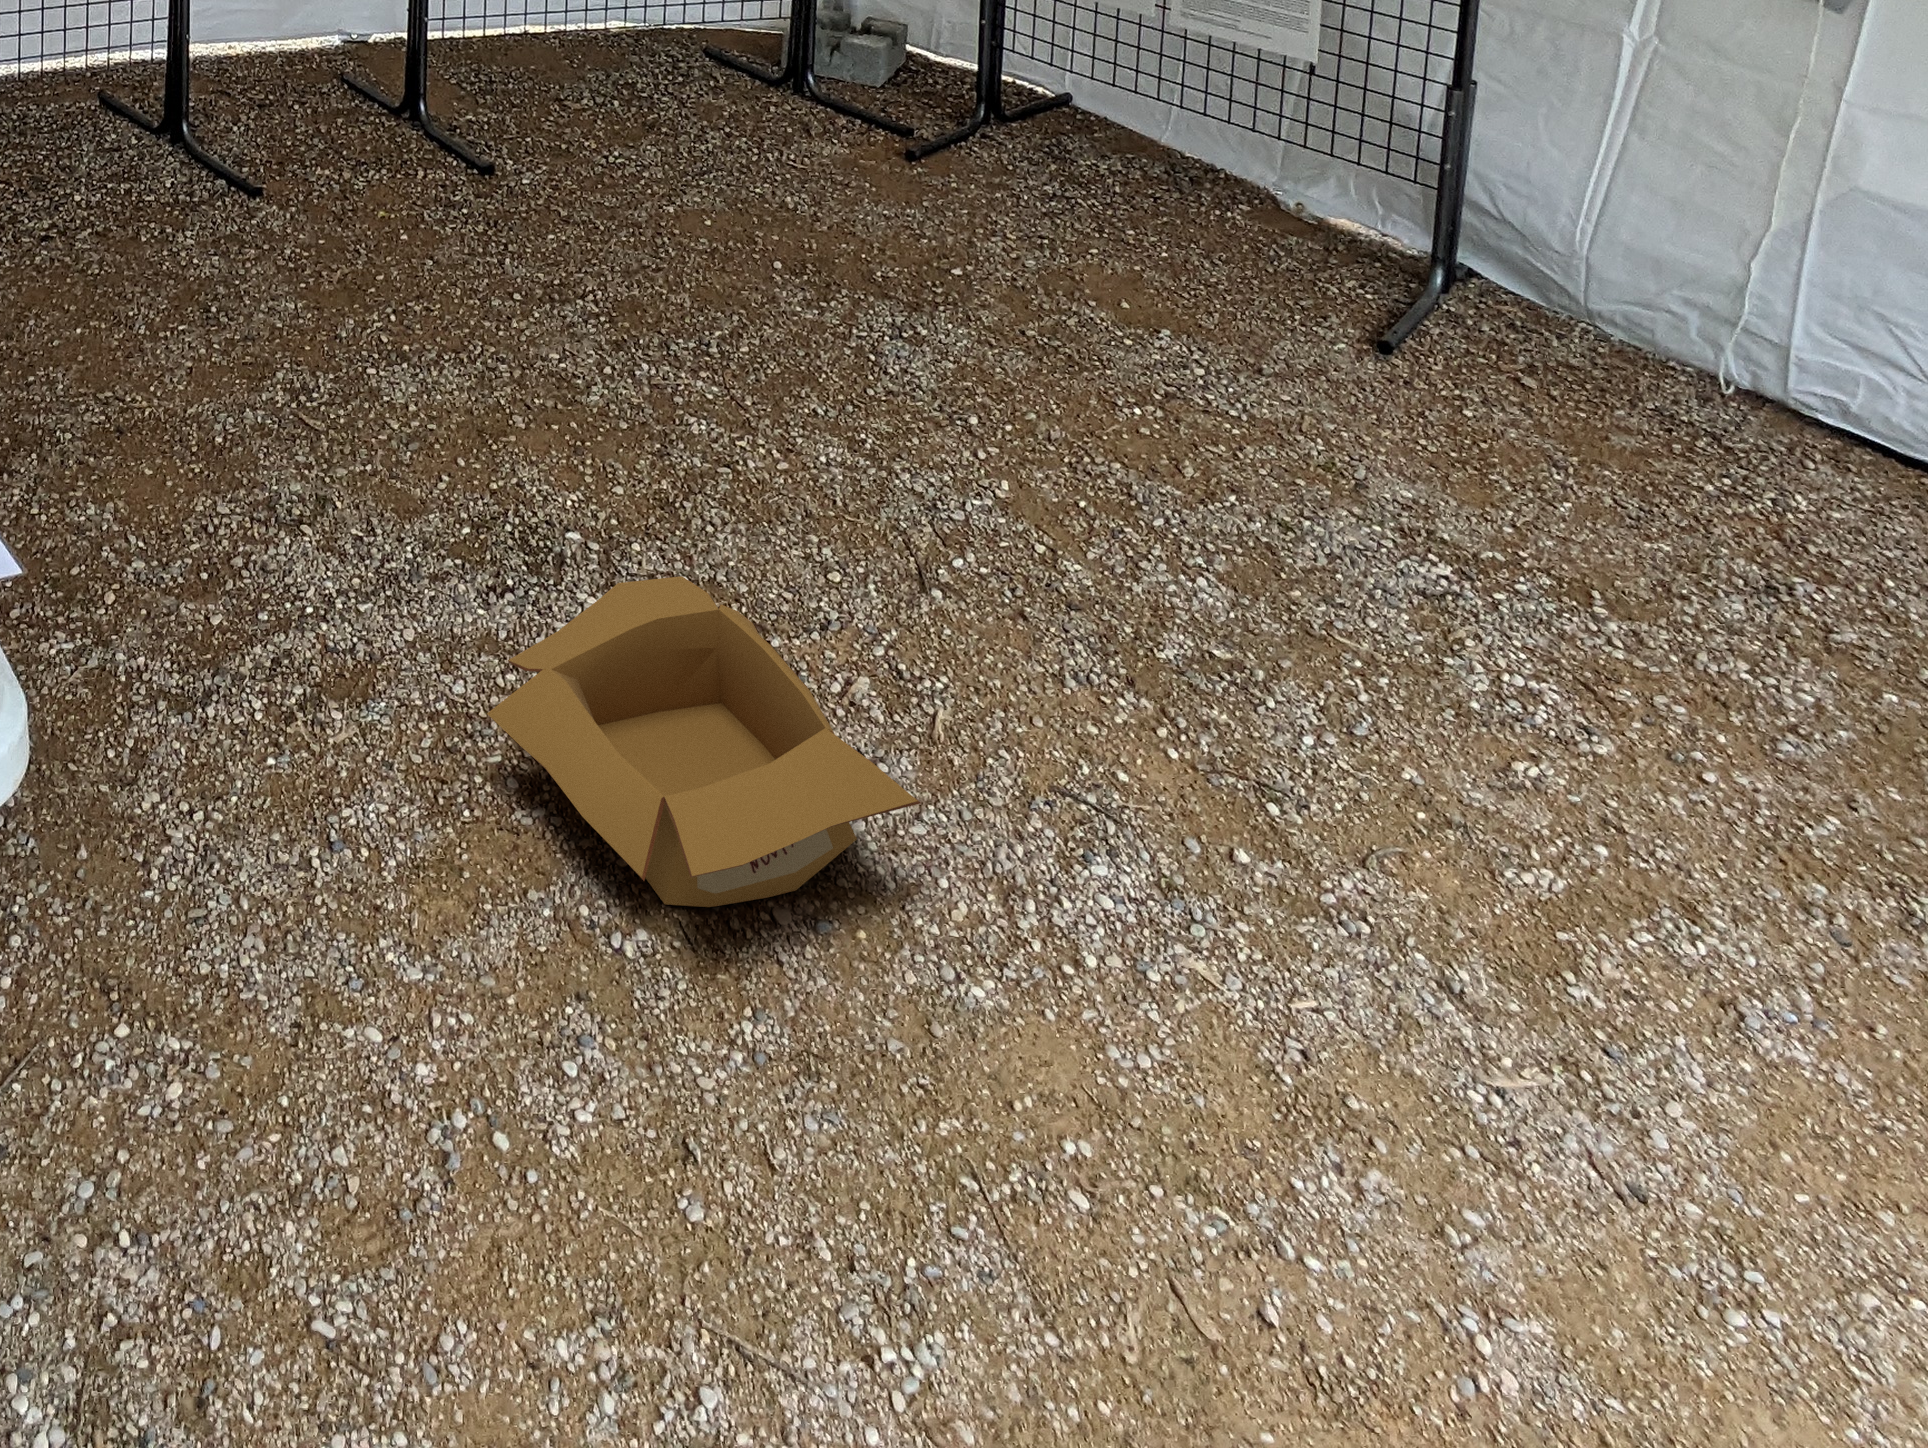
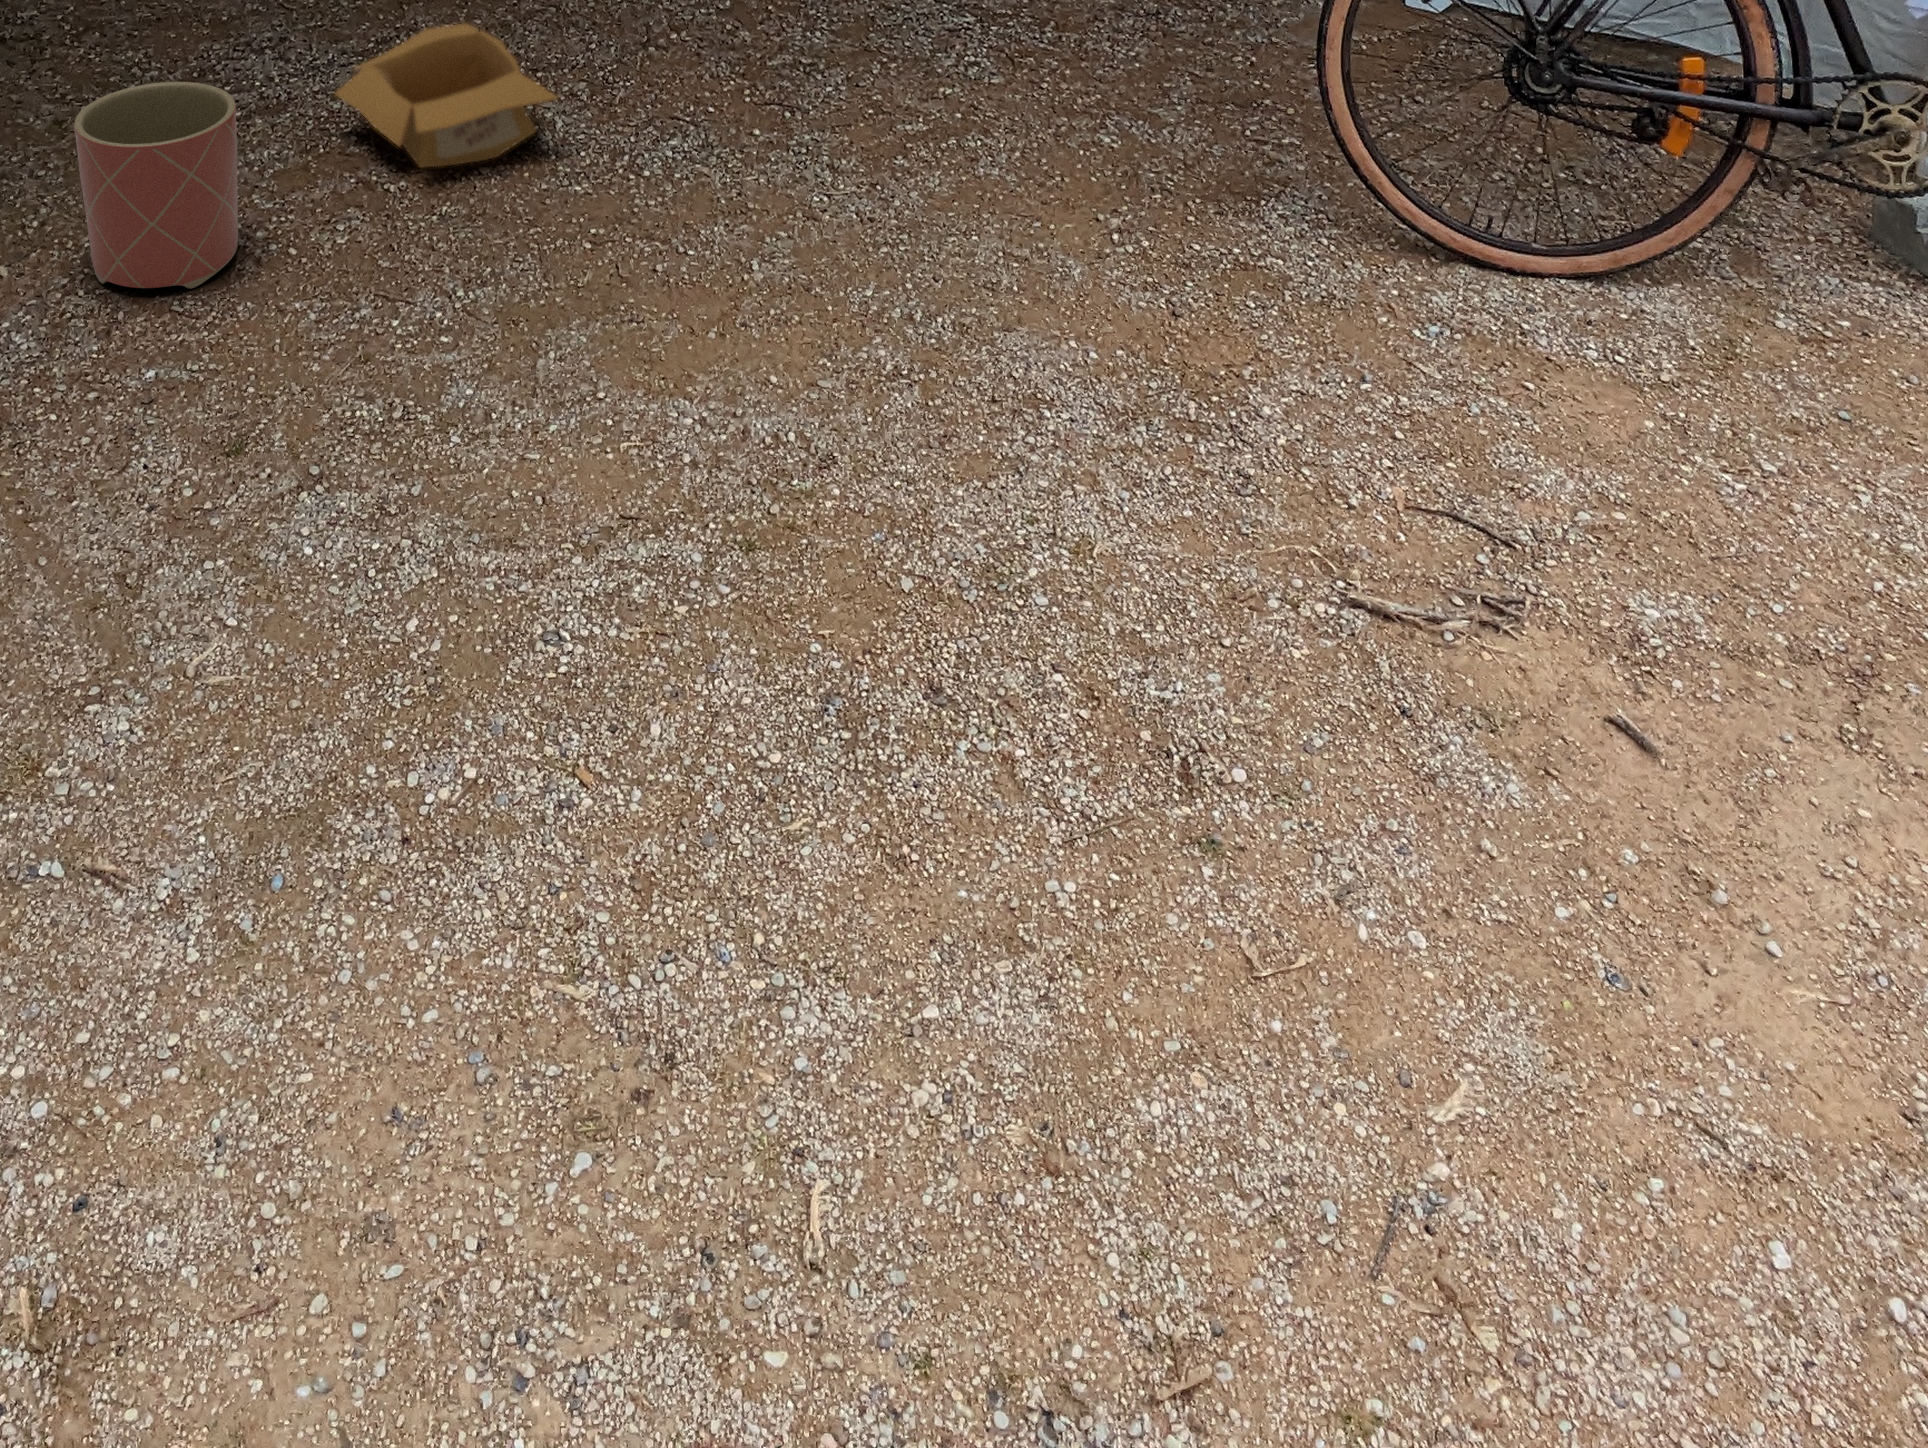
planter: none [135,781,430,1263] -> present [74,82,238,289]

